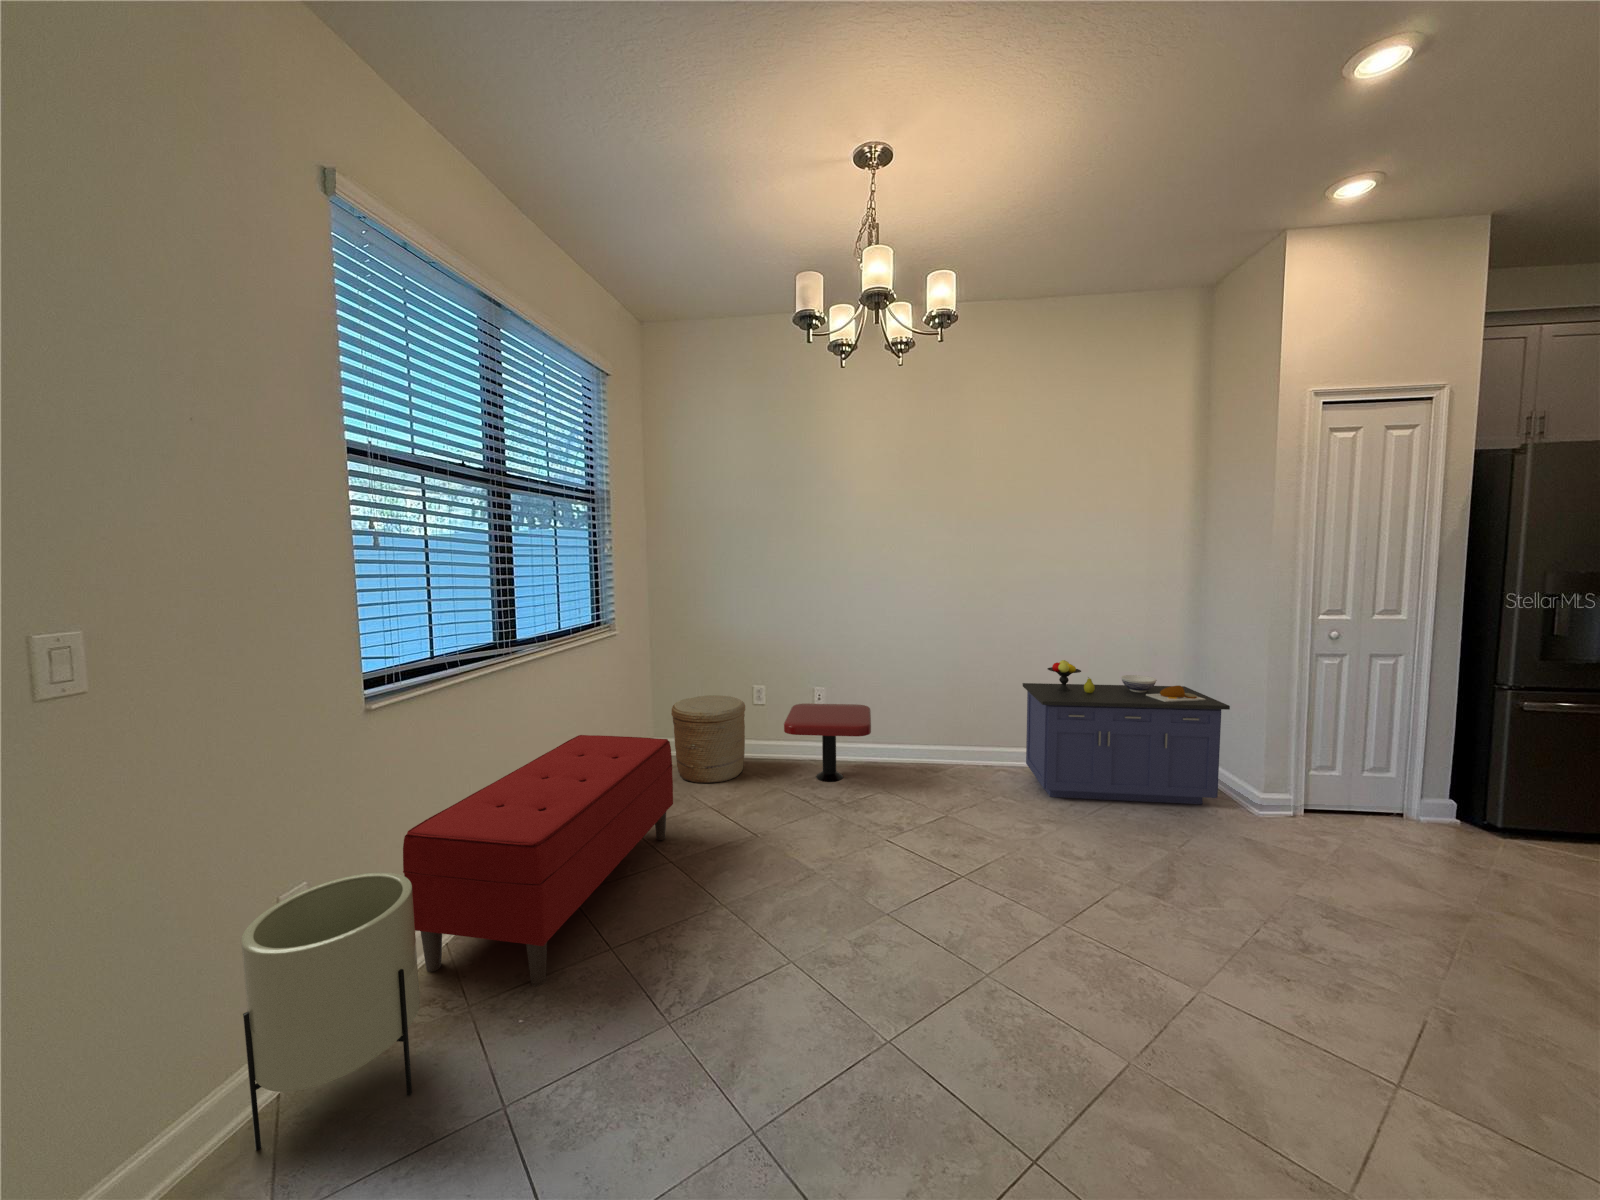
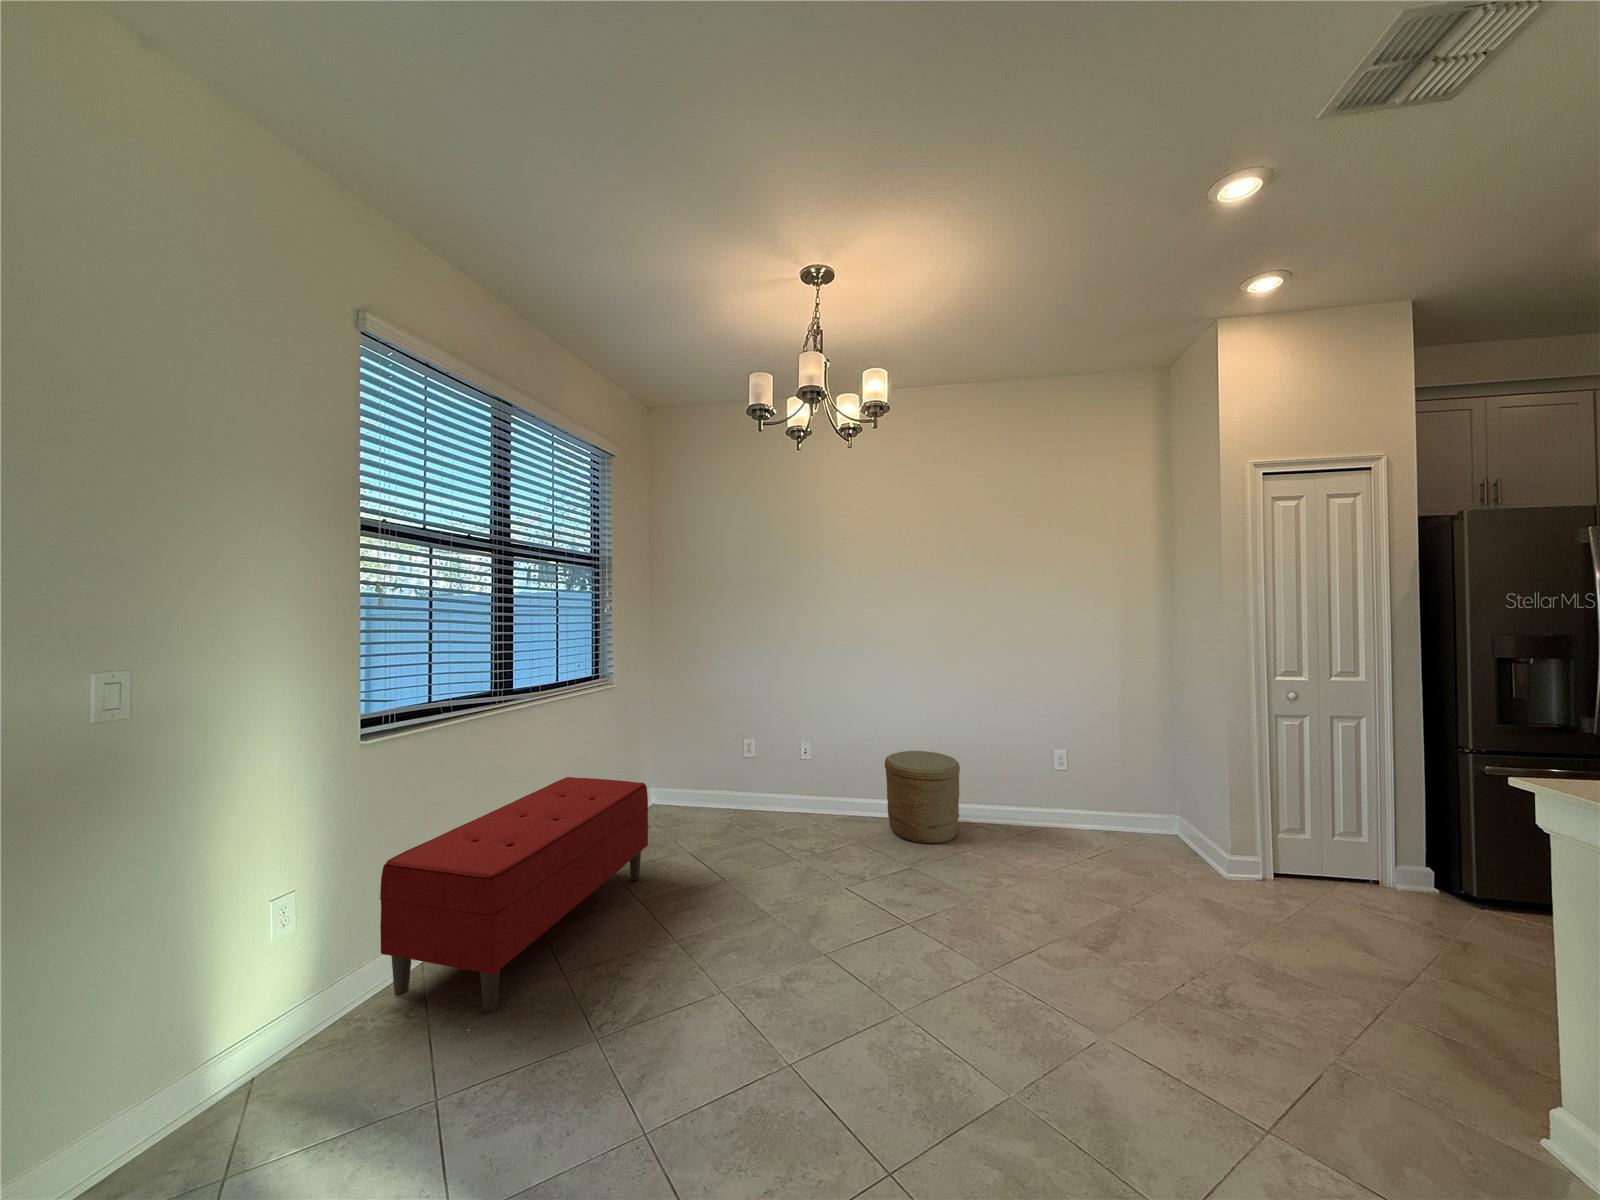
storage cabinet: present [1023,660,1230,804] -> none [994,715,1191,863]
woven basket: present [671,695,745,783] -> present [885,751,960,843]
pedestal table: present [784,703,871,782] -> none [763,752,849,829]
planter: present [241,872,420,1151] -> none [207,897,372,1152]

